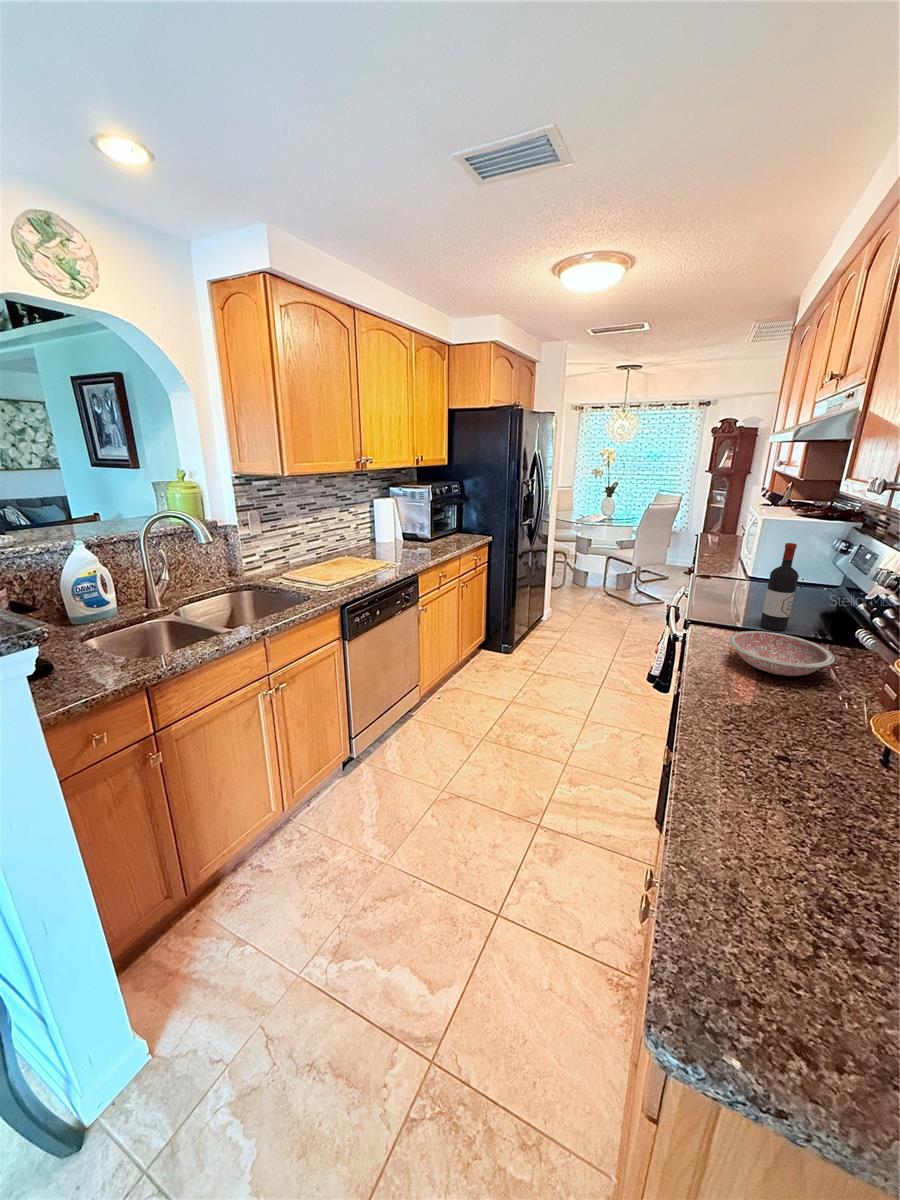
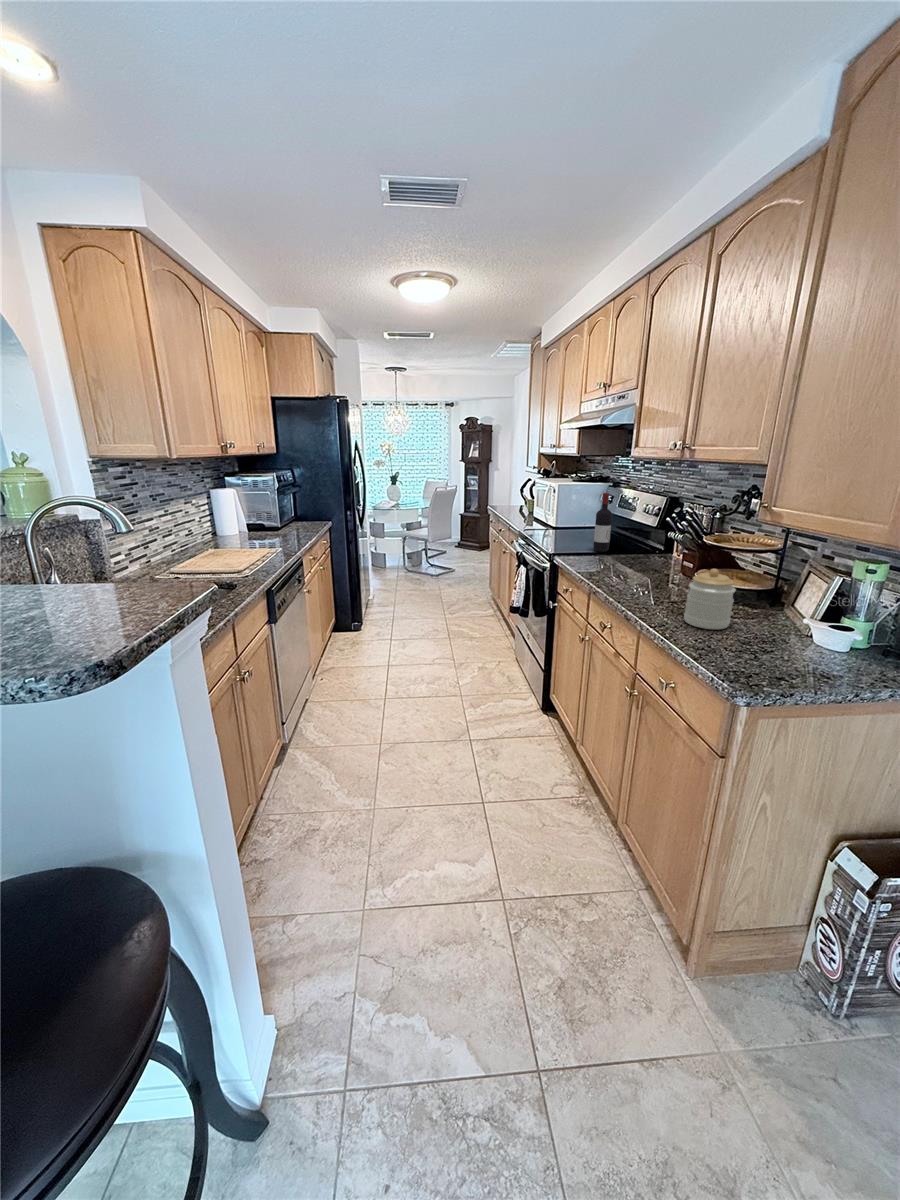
bowl: present [729,631,835,676] -> none [598,548,657,569]
jar: none [749,739,862,863] -> present [684,569,736,629]

